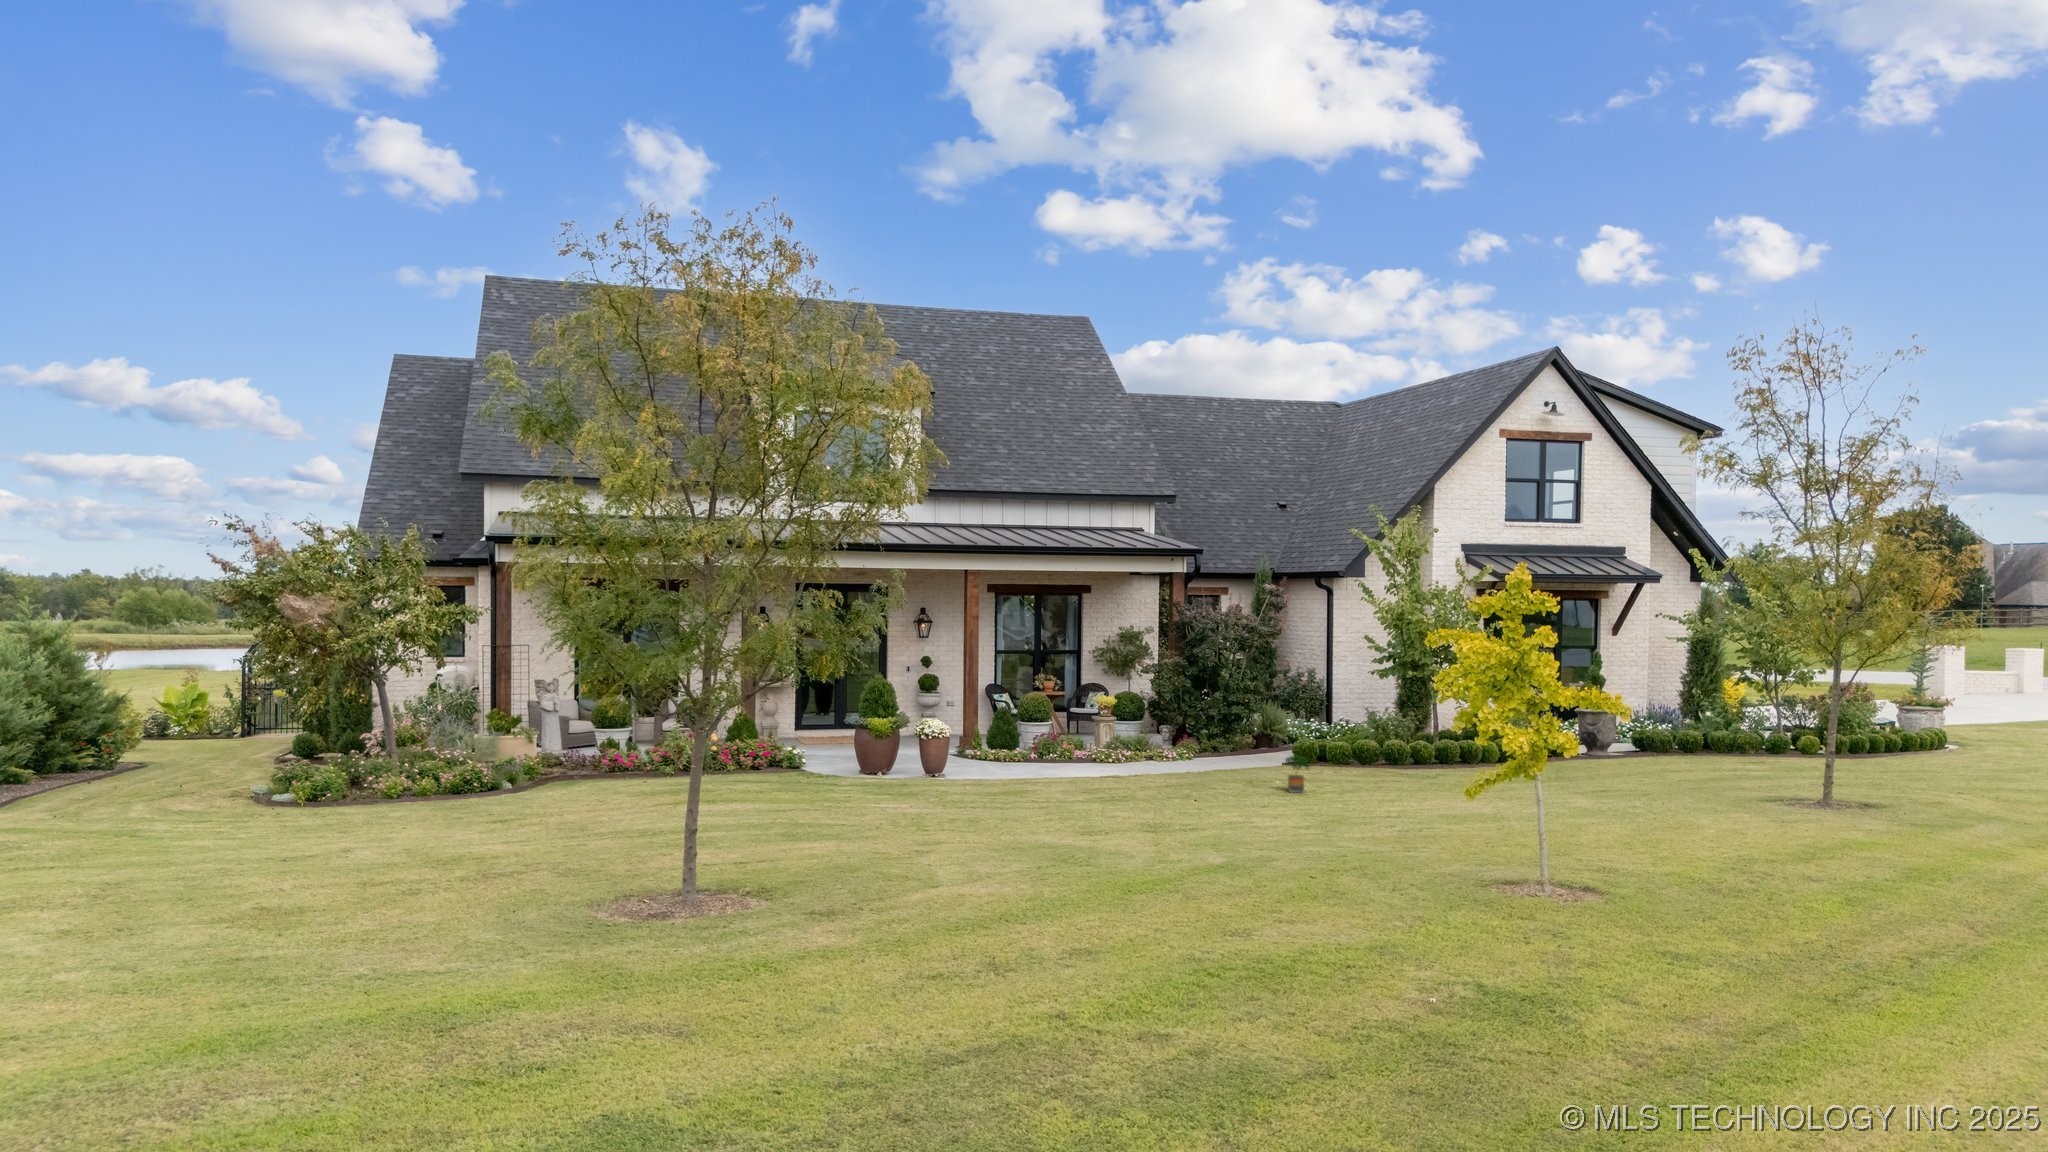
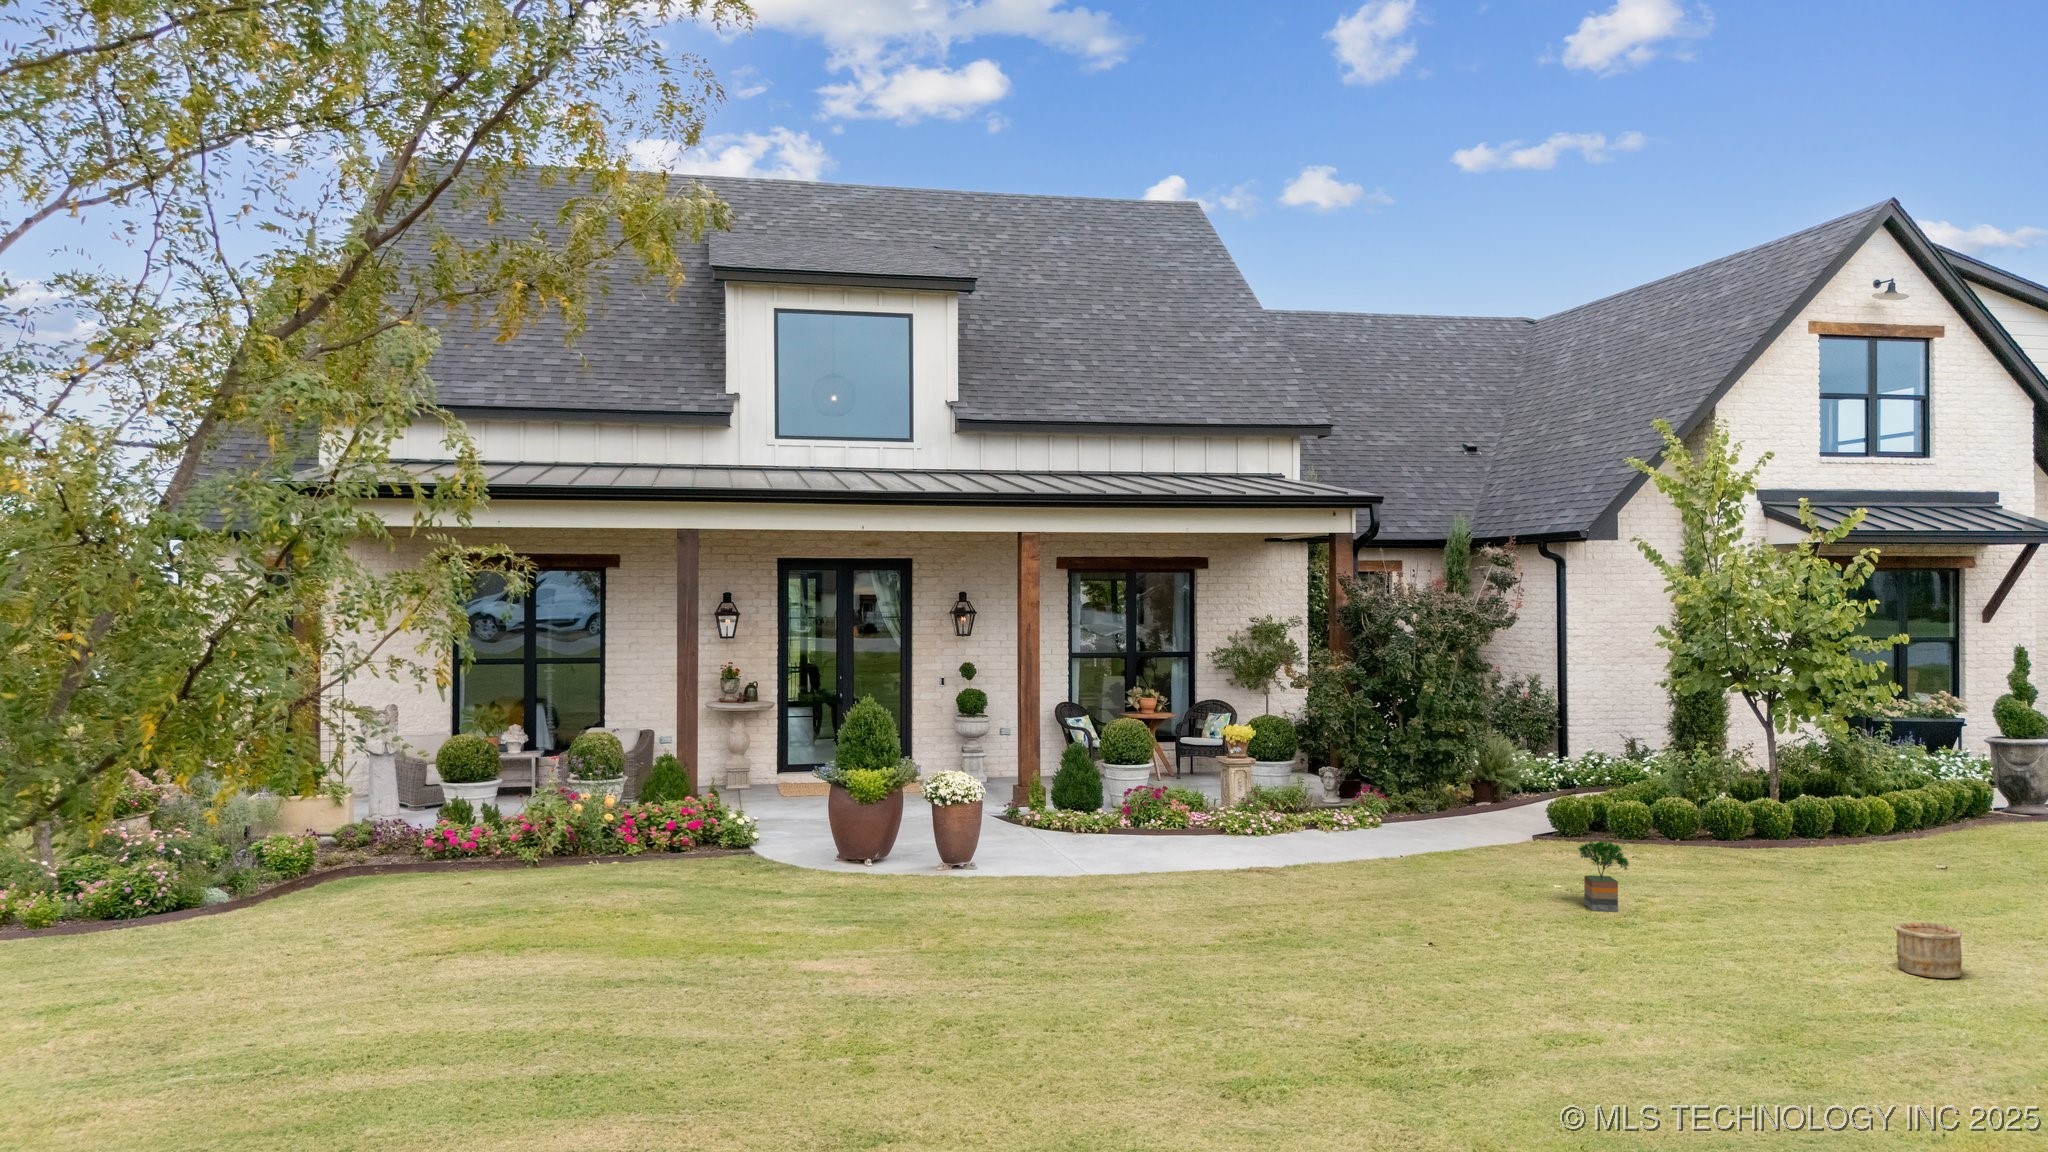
wooden bucket: none [1422,789,1453,814] -> present [1894,922,1962,978]

